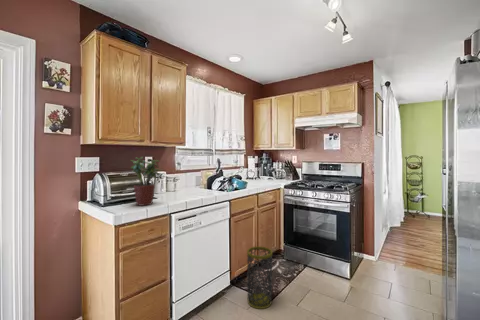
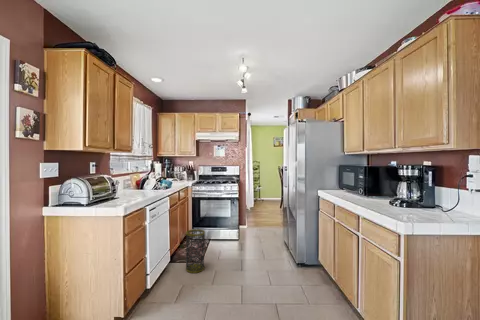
potted plant: present [131,158,159,206] -> none [109,162,136,203]

